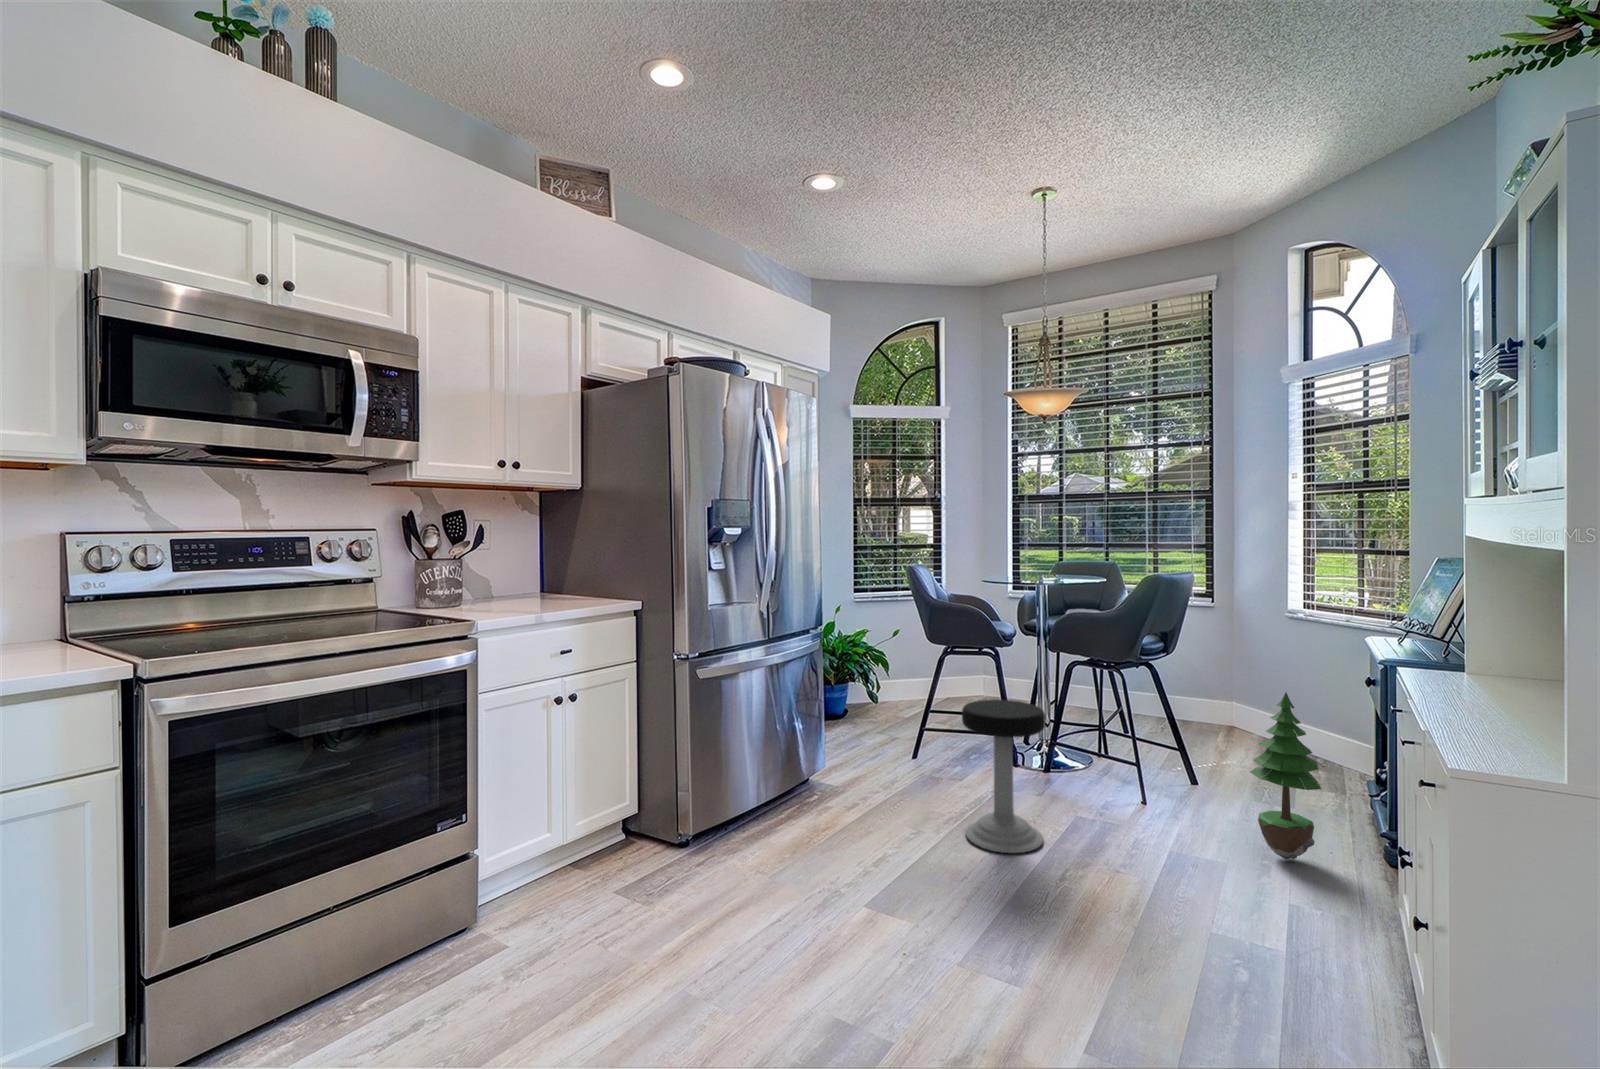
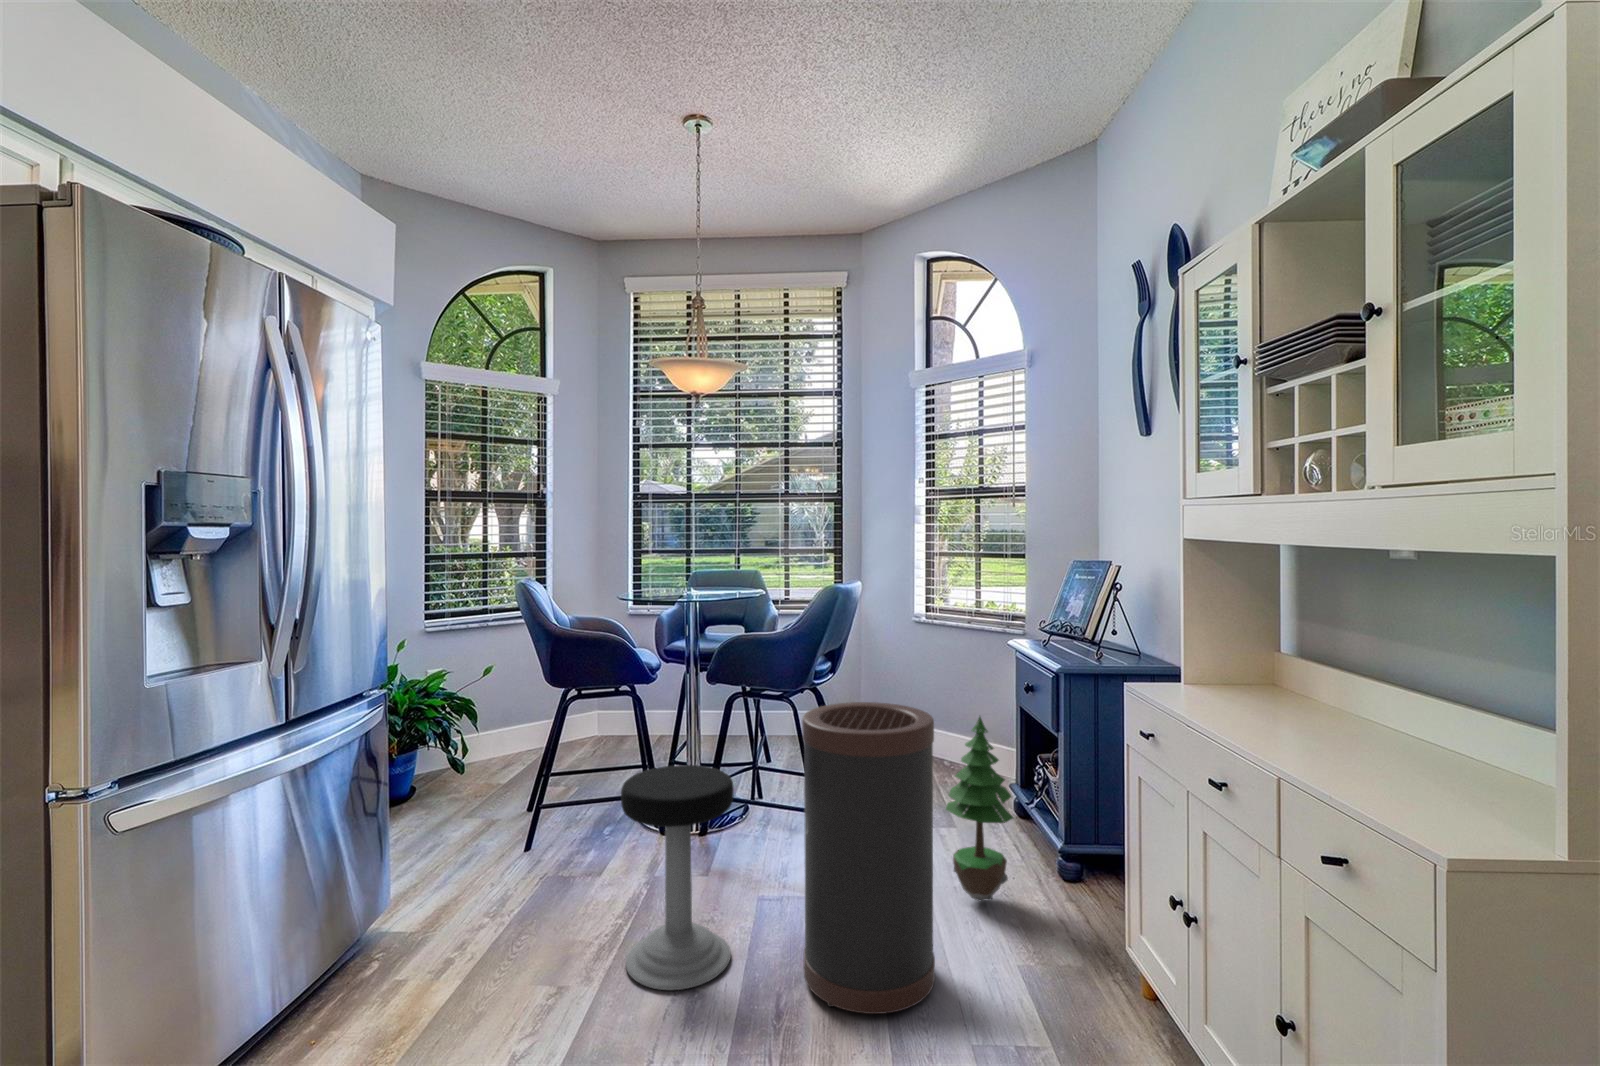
trash can: none [1092,664,1208,902] -> present [802,702,935,1014]

